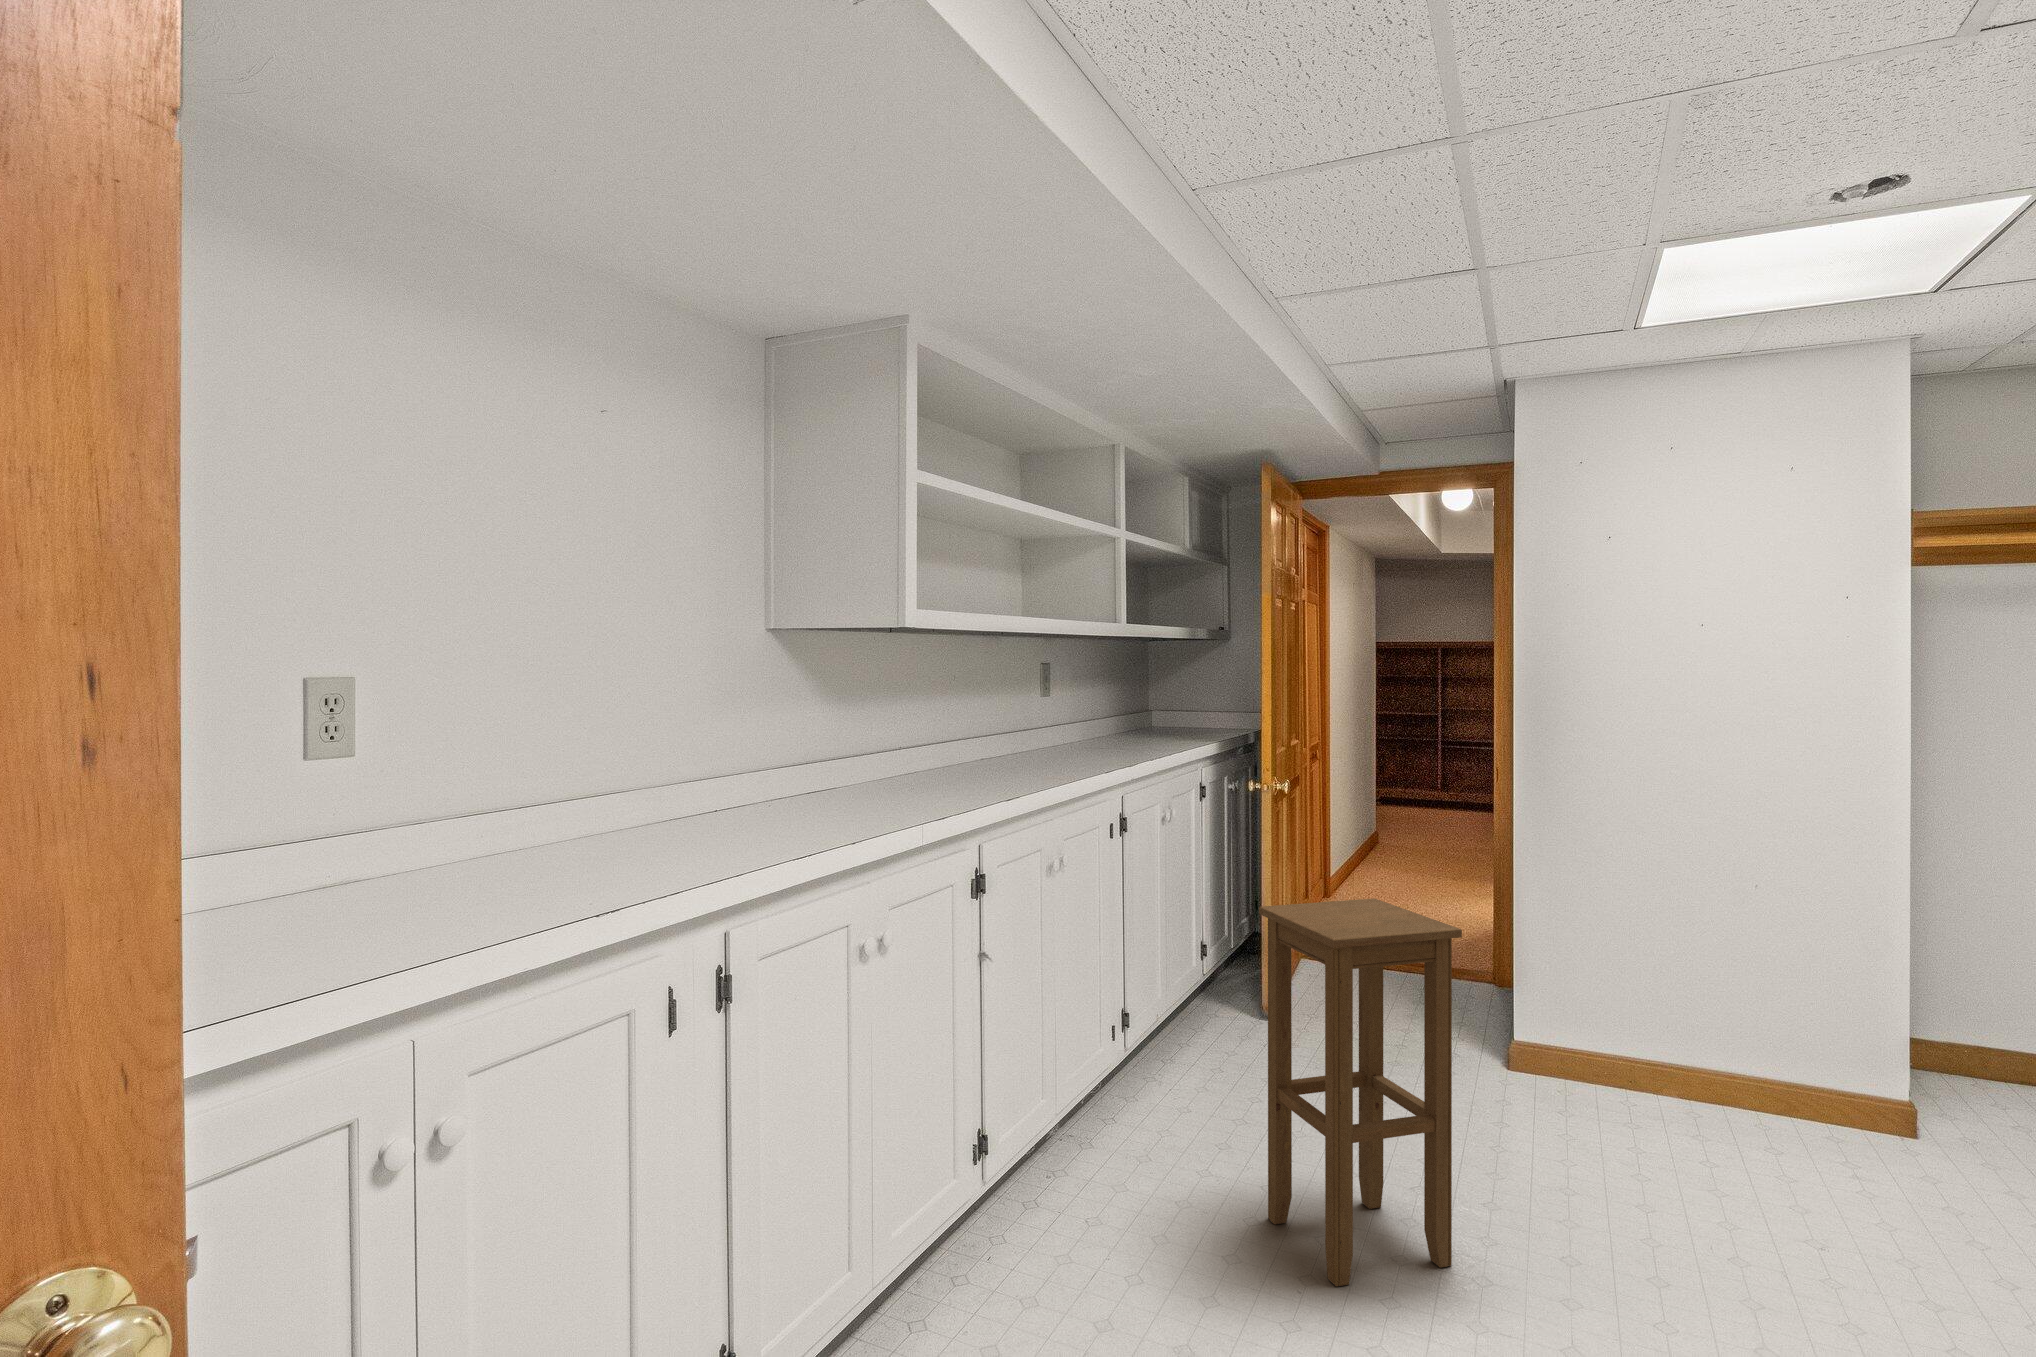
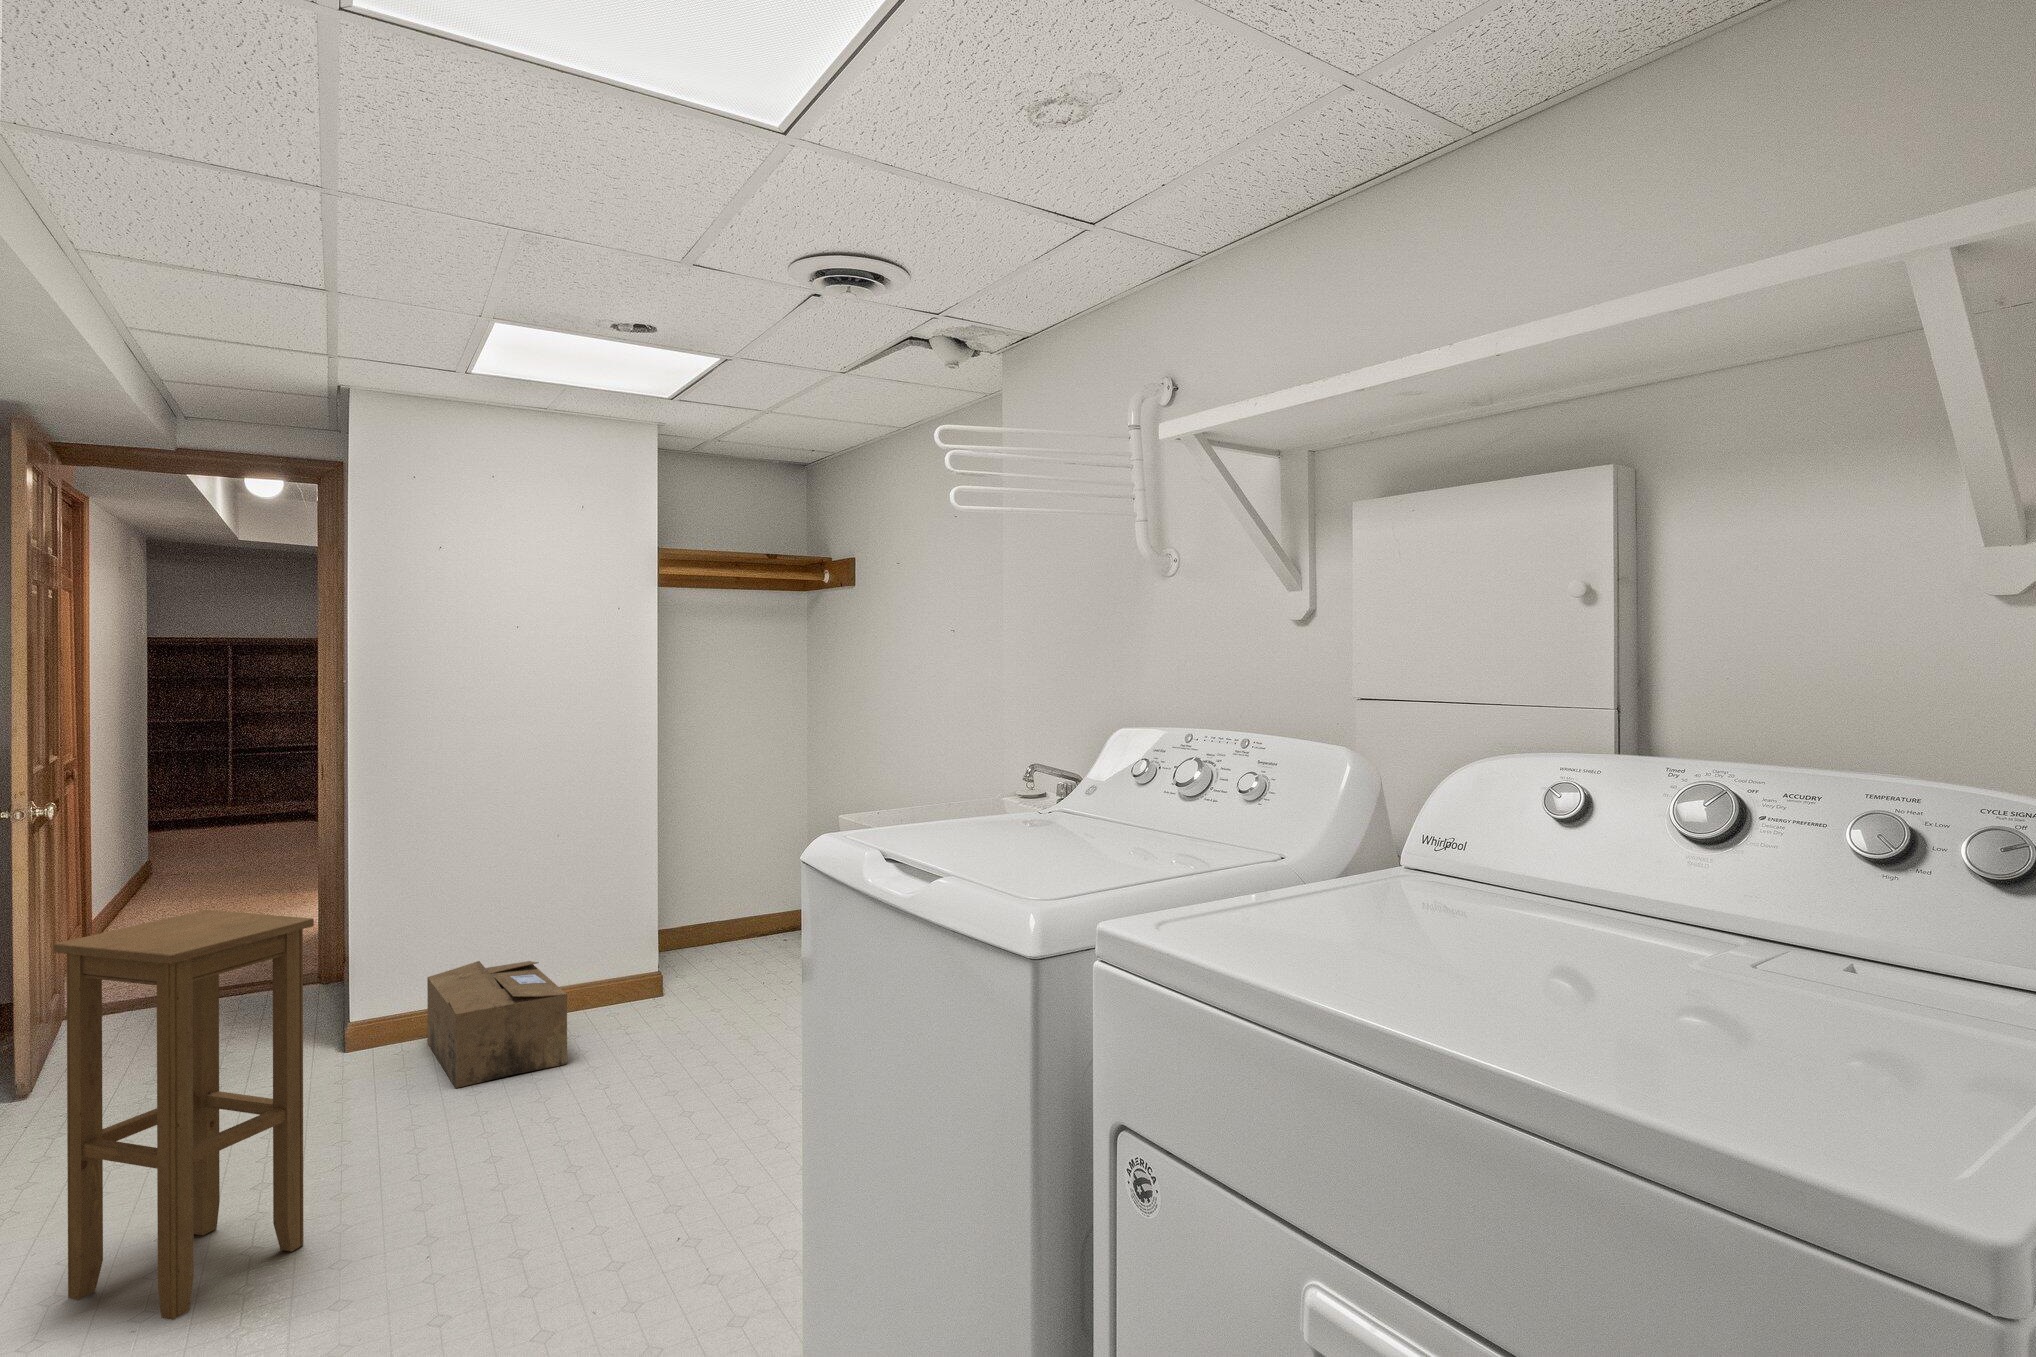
cardboard box: none [1596,1004,1768,1168] -> present [427,961,567,1088]

